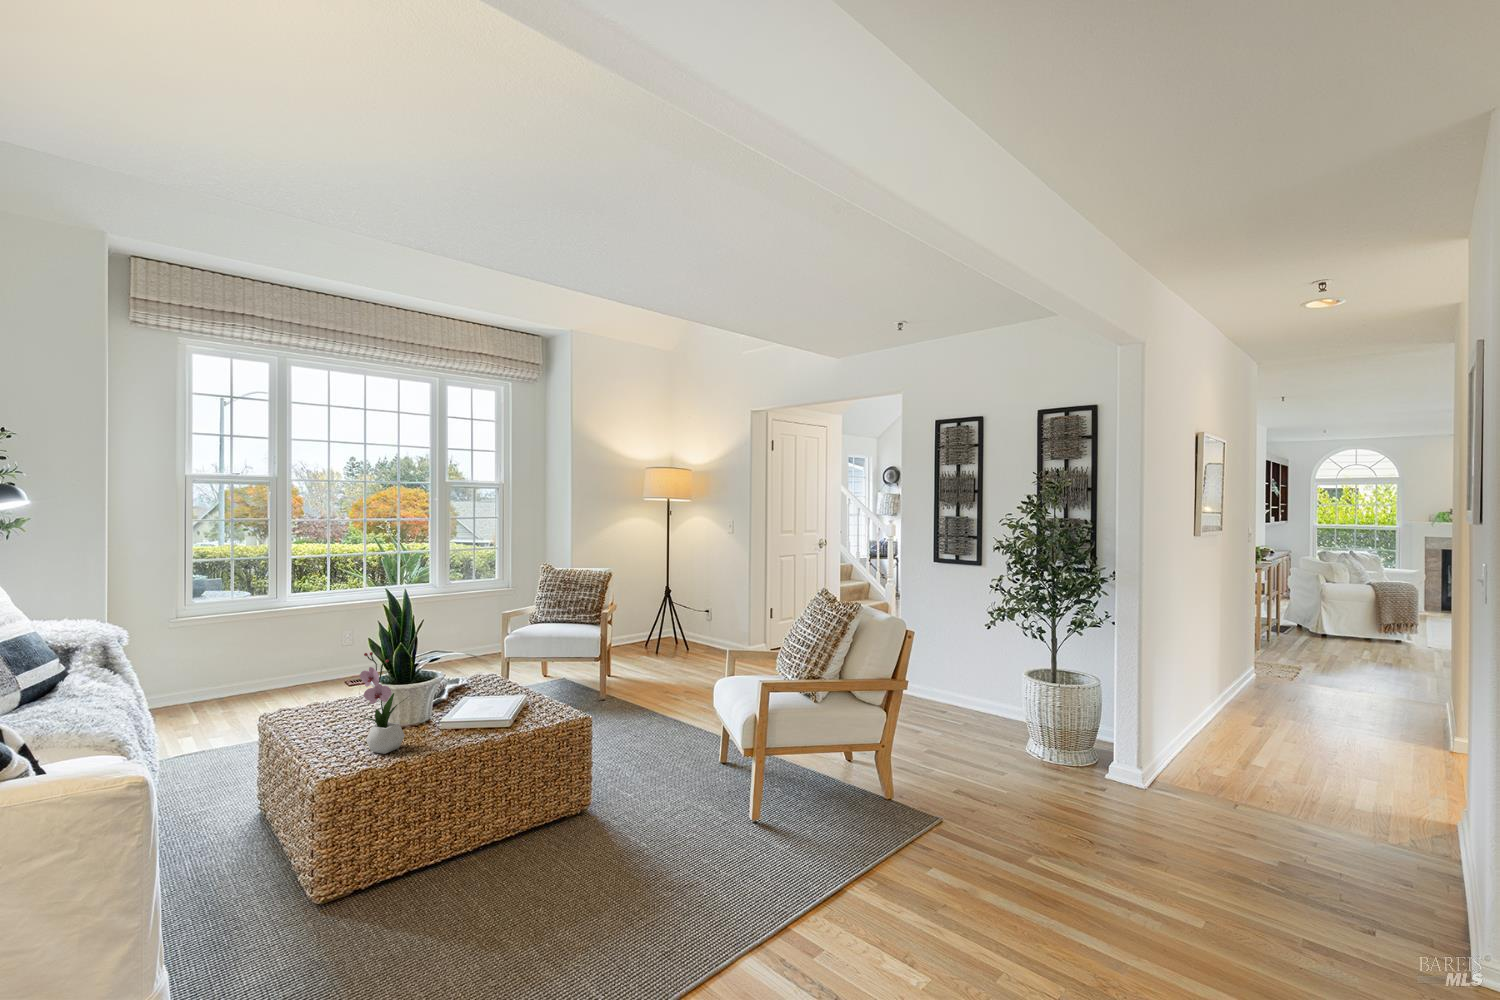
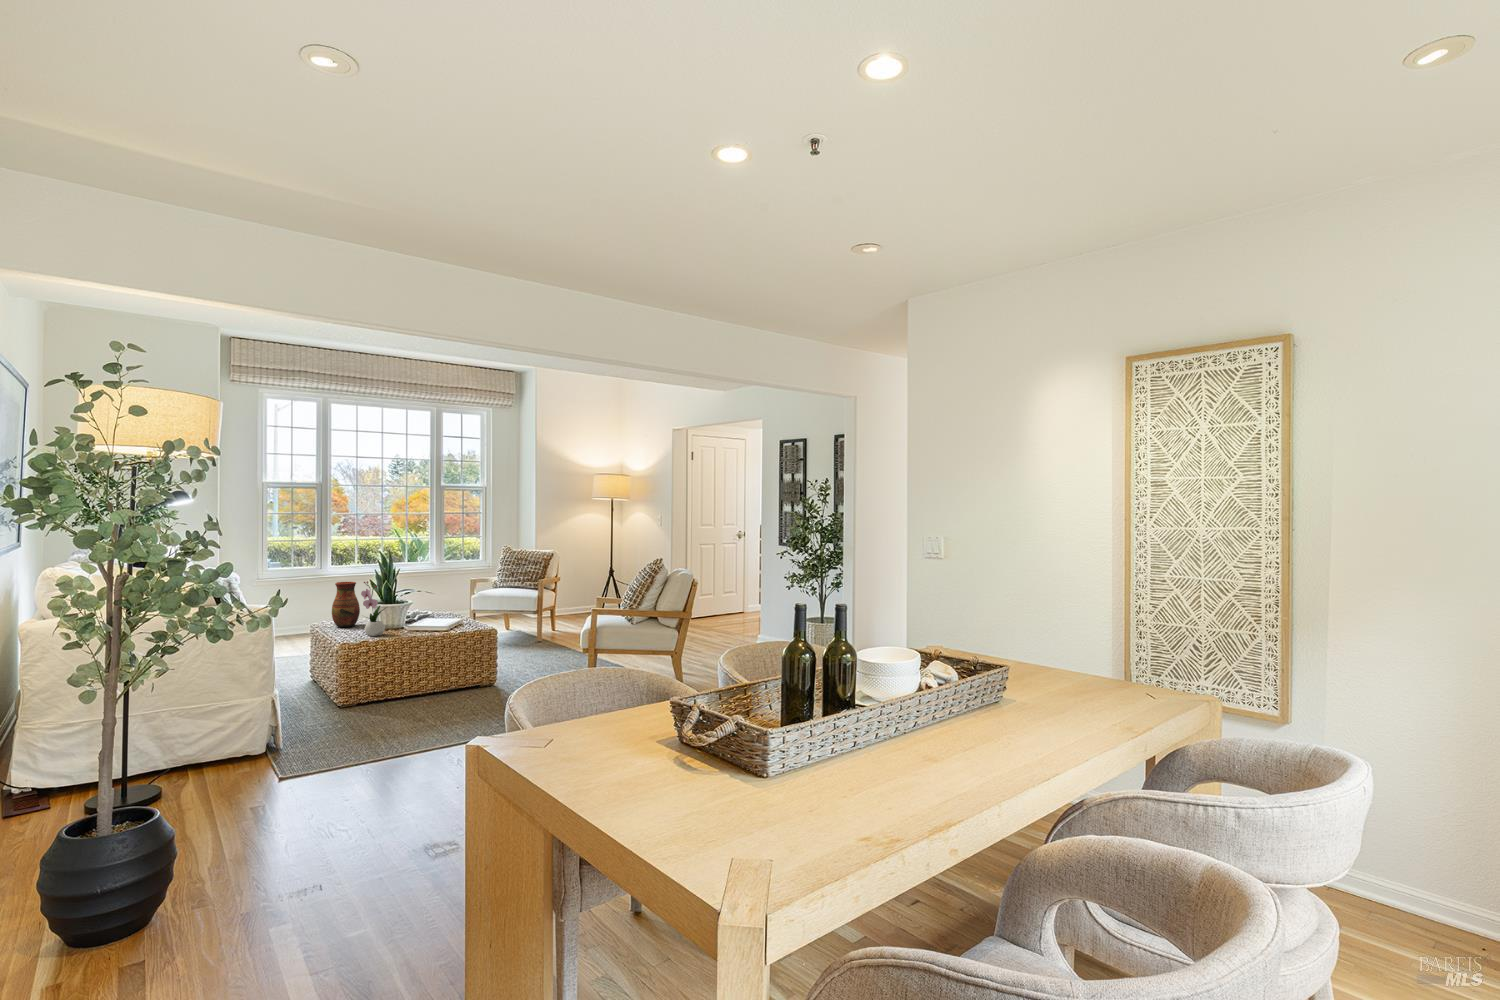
vase: none [300,645,352,729] -> present [332,582,360,627]

